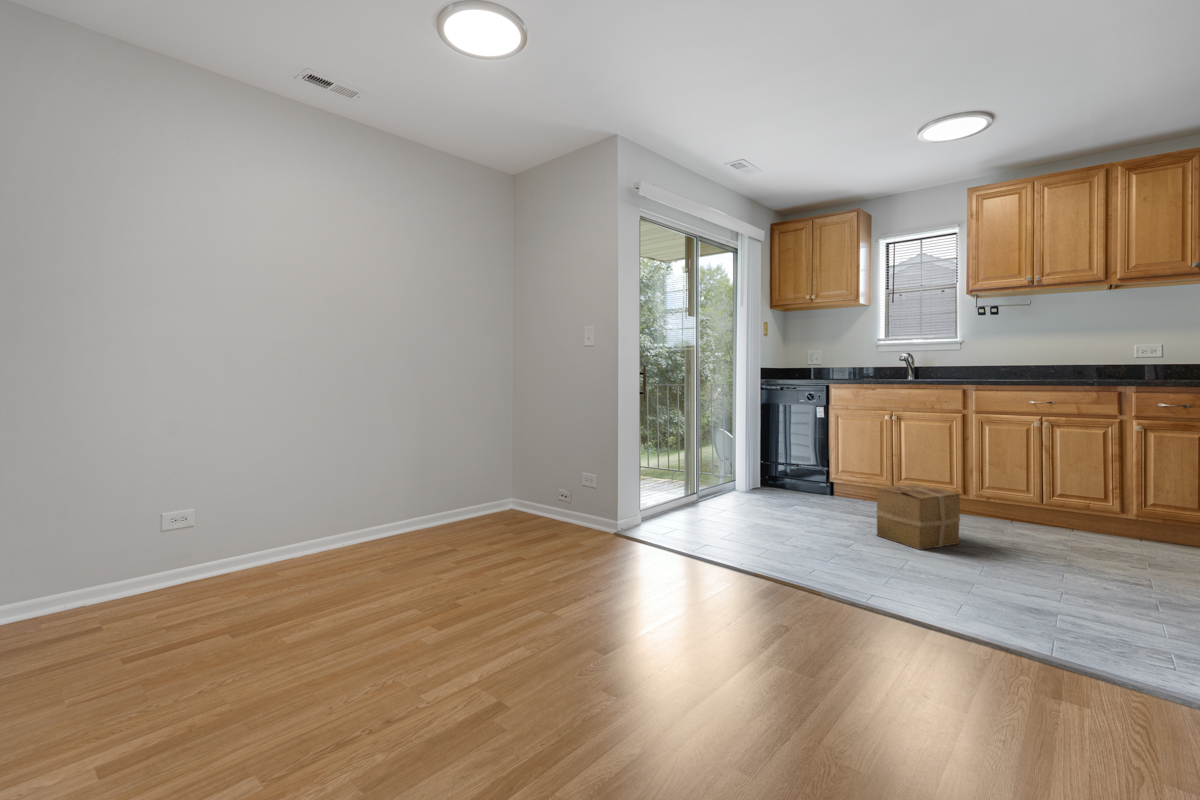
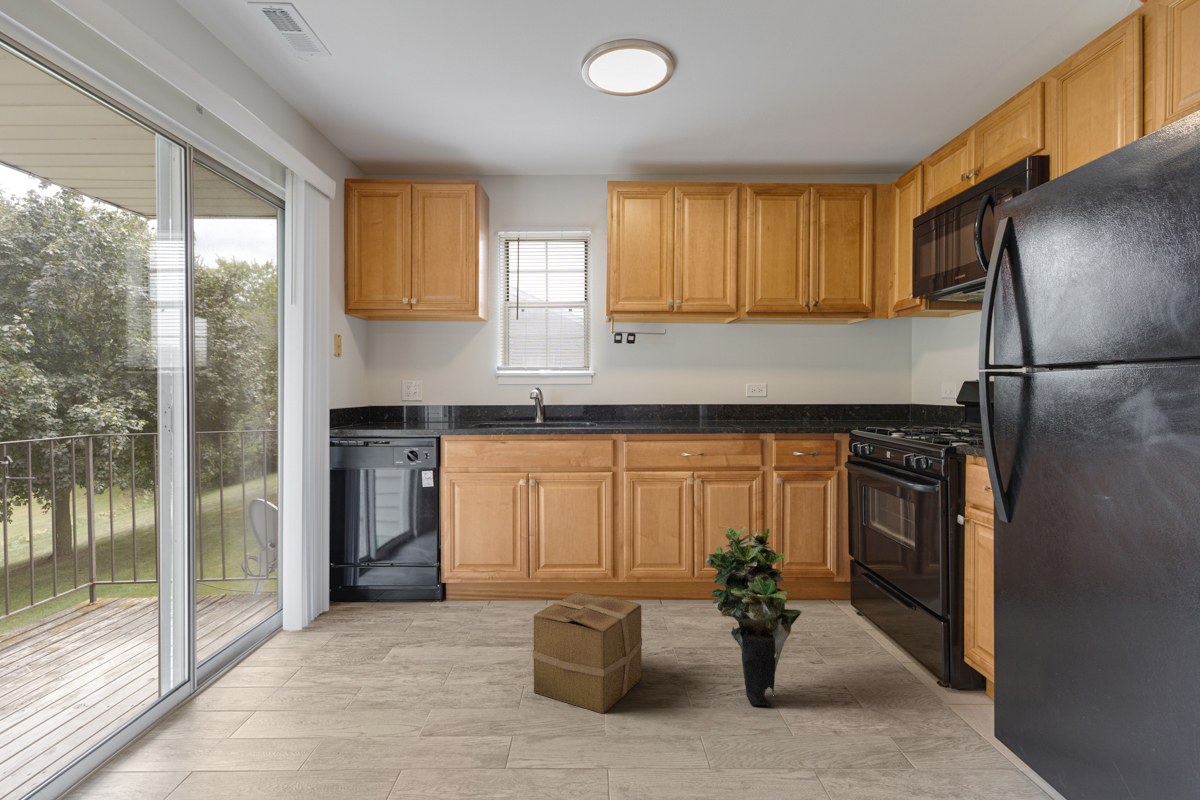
potted plant: none [1013,448,1096,570] -> present [706,527,802,706]

